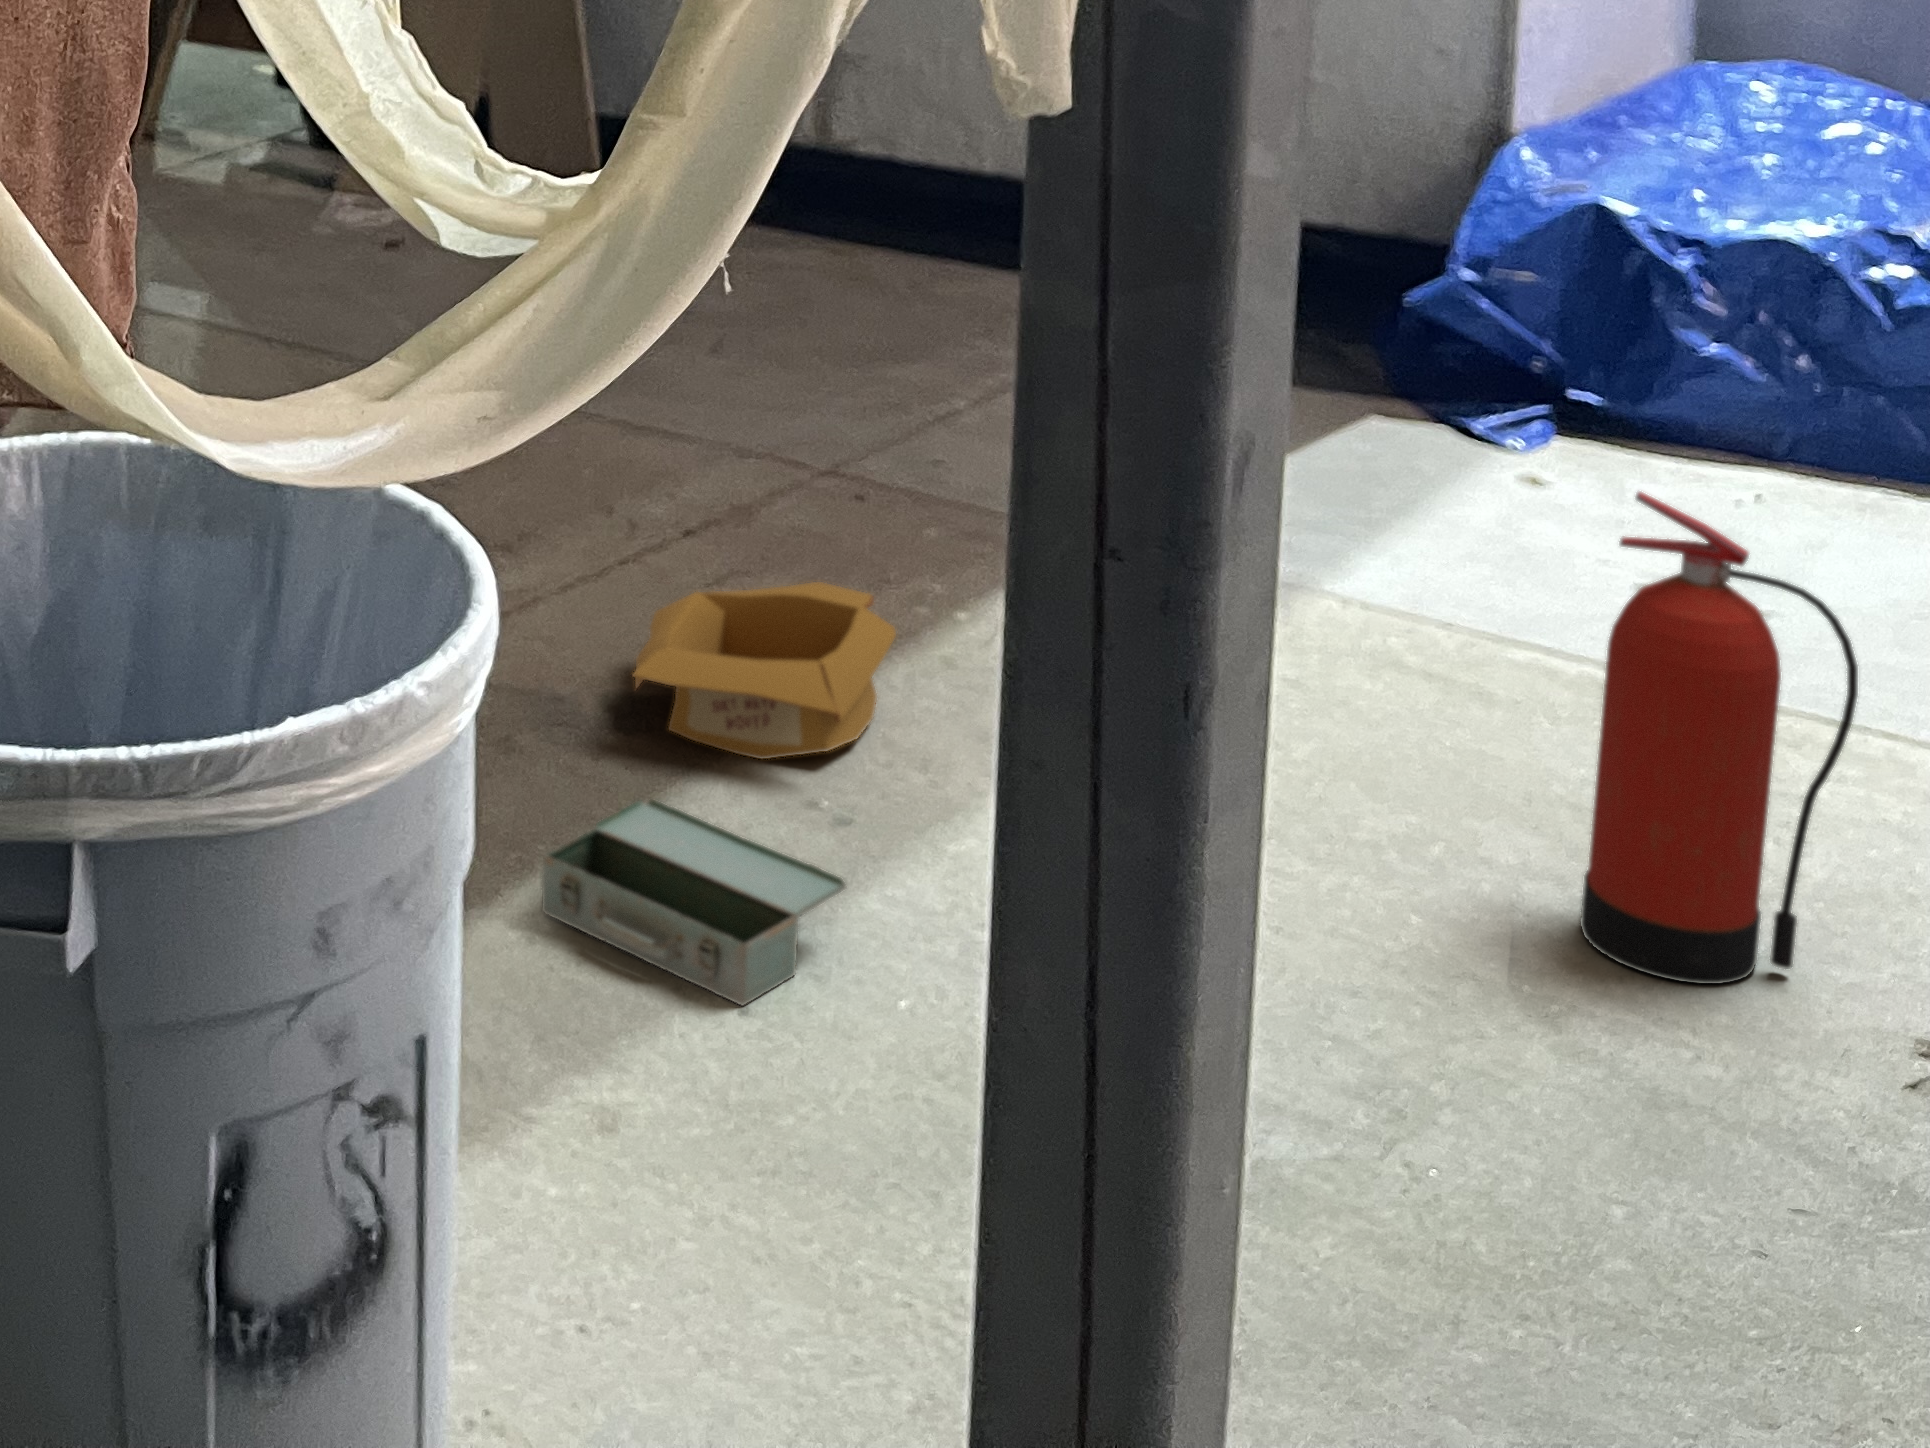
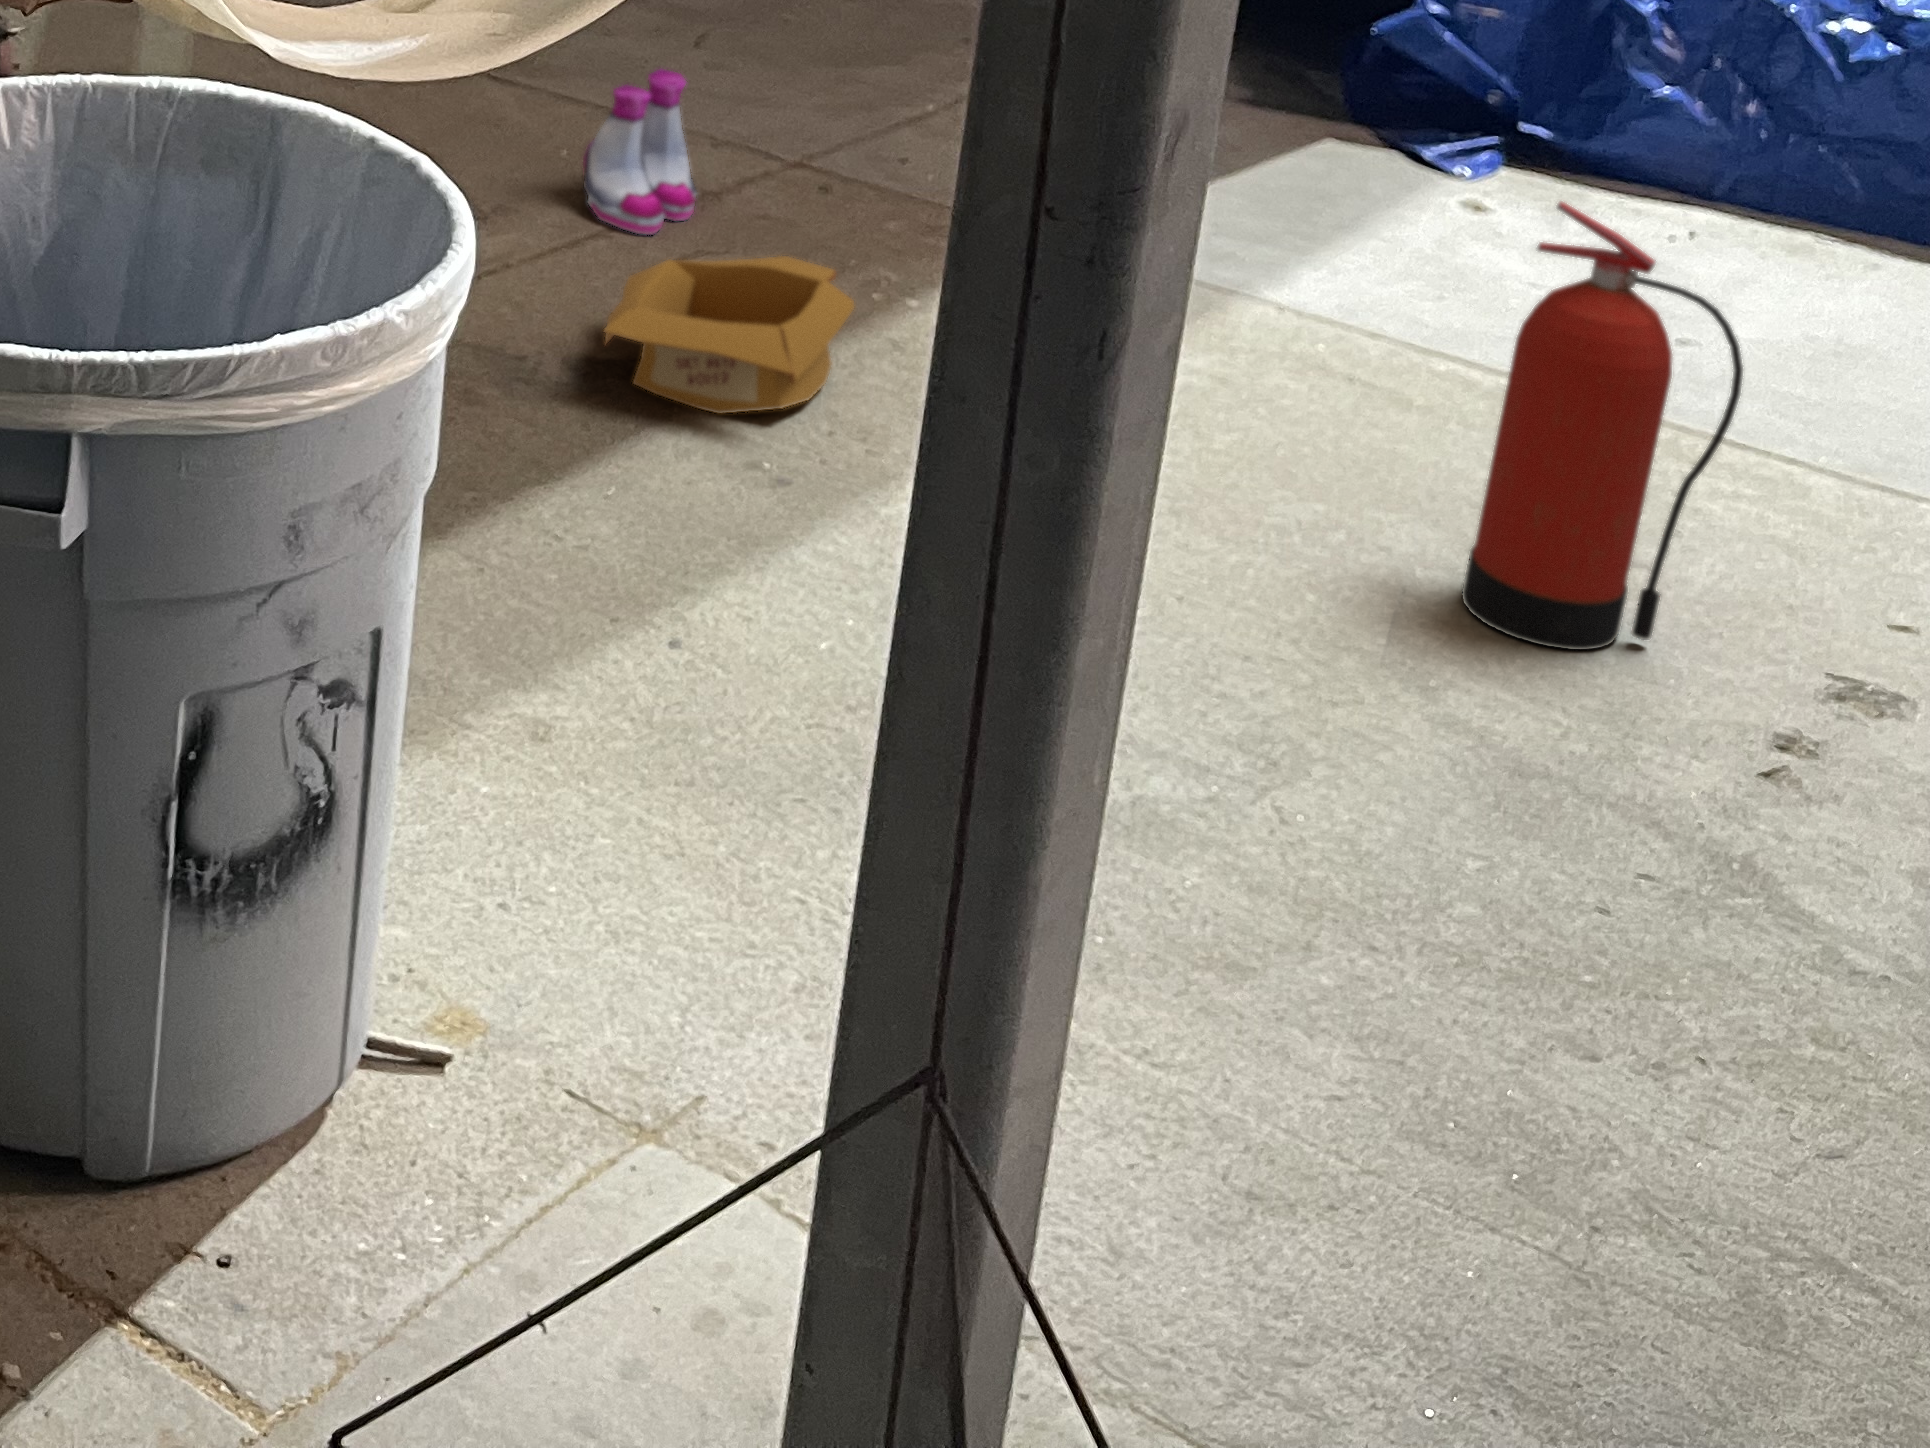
boots: none [597,384,719,562] -> present [583,69,696,235]
toolbox: present [542,800,846,1005] -> none [503,440,787,624]

